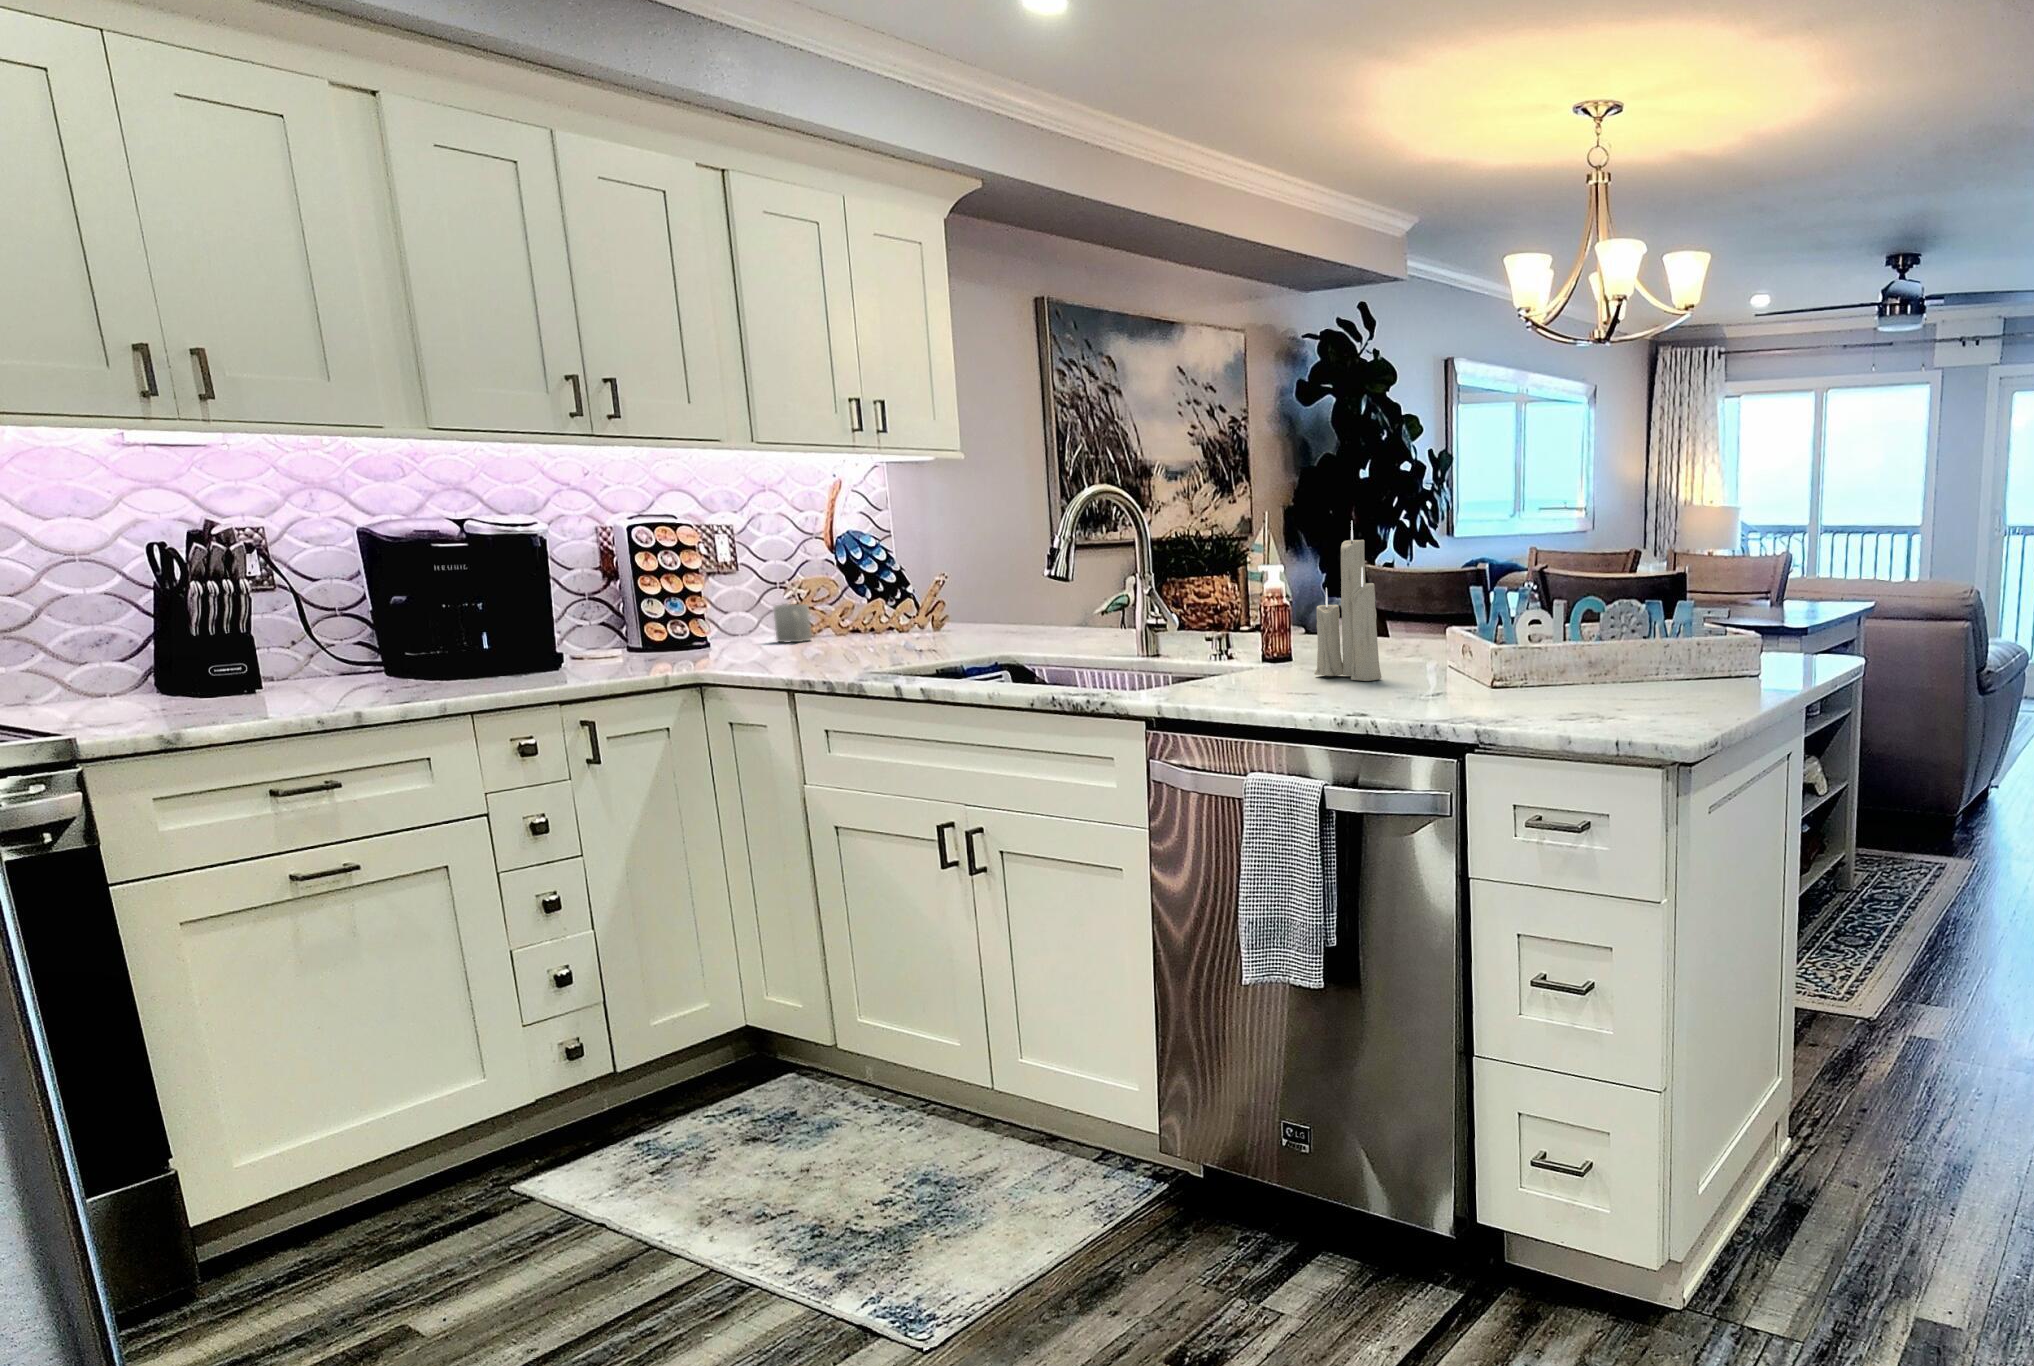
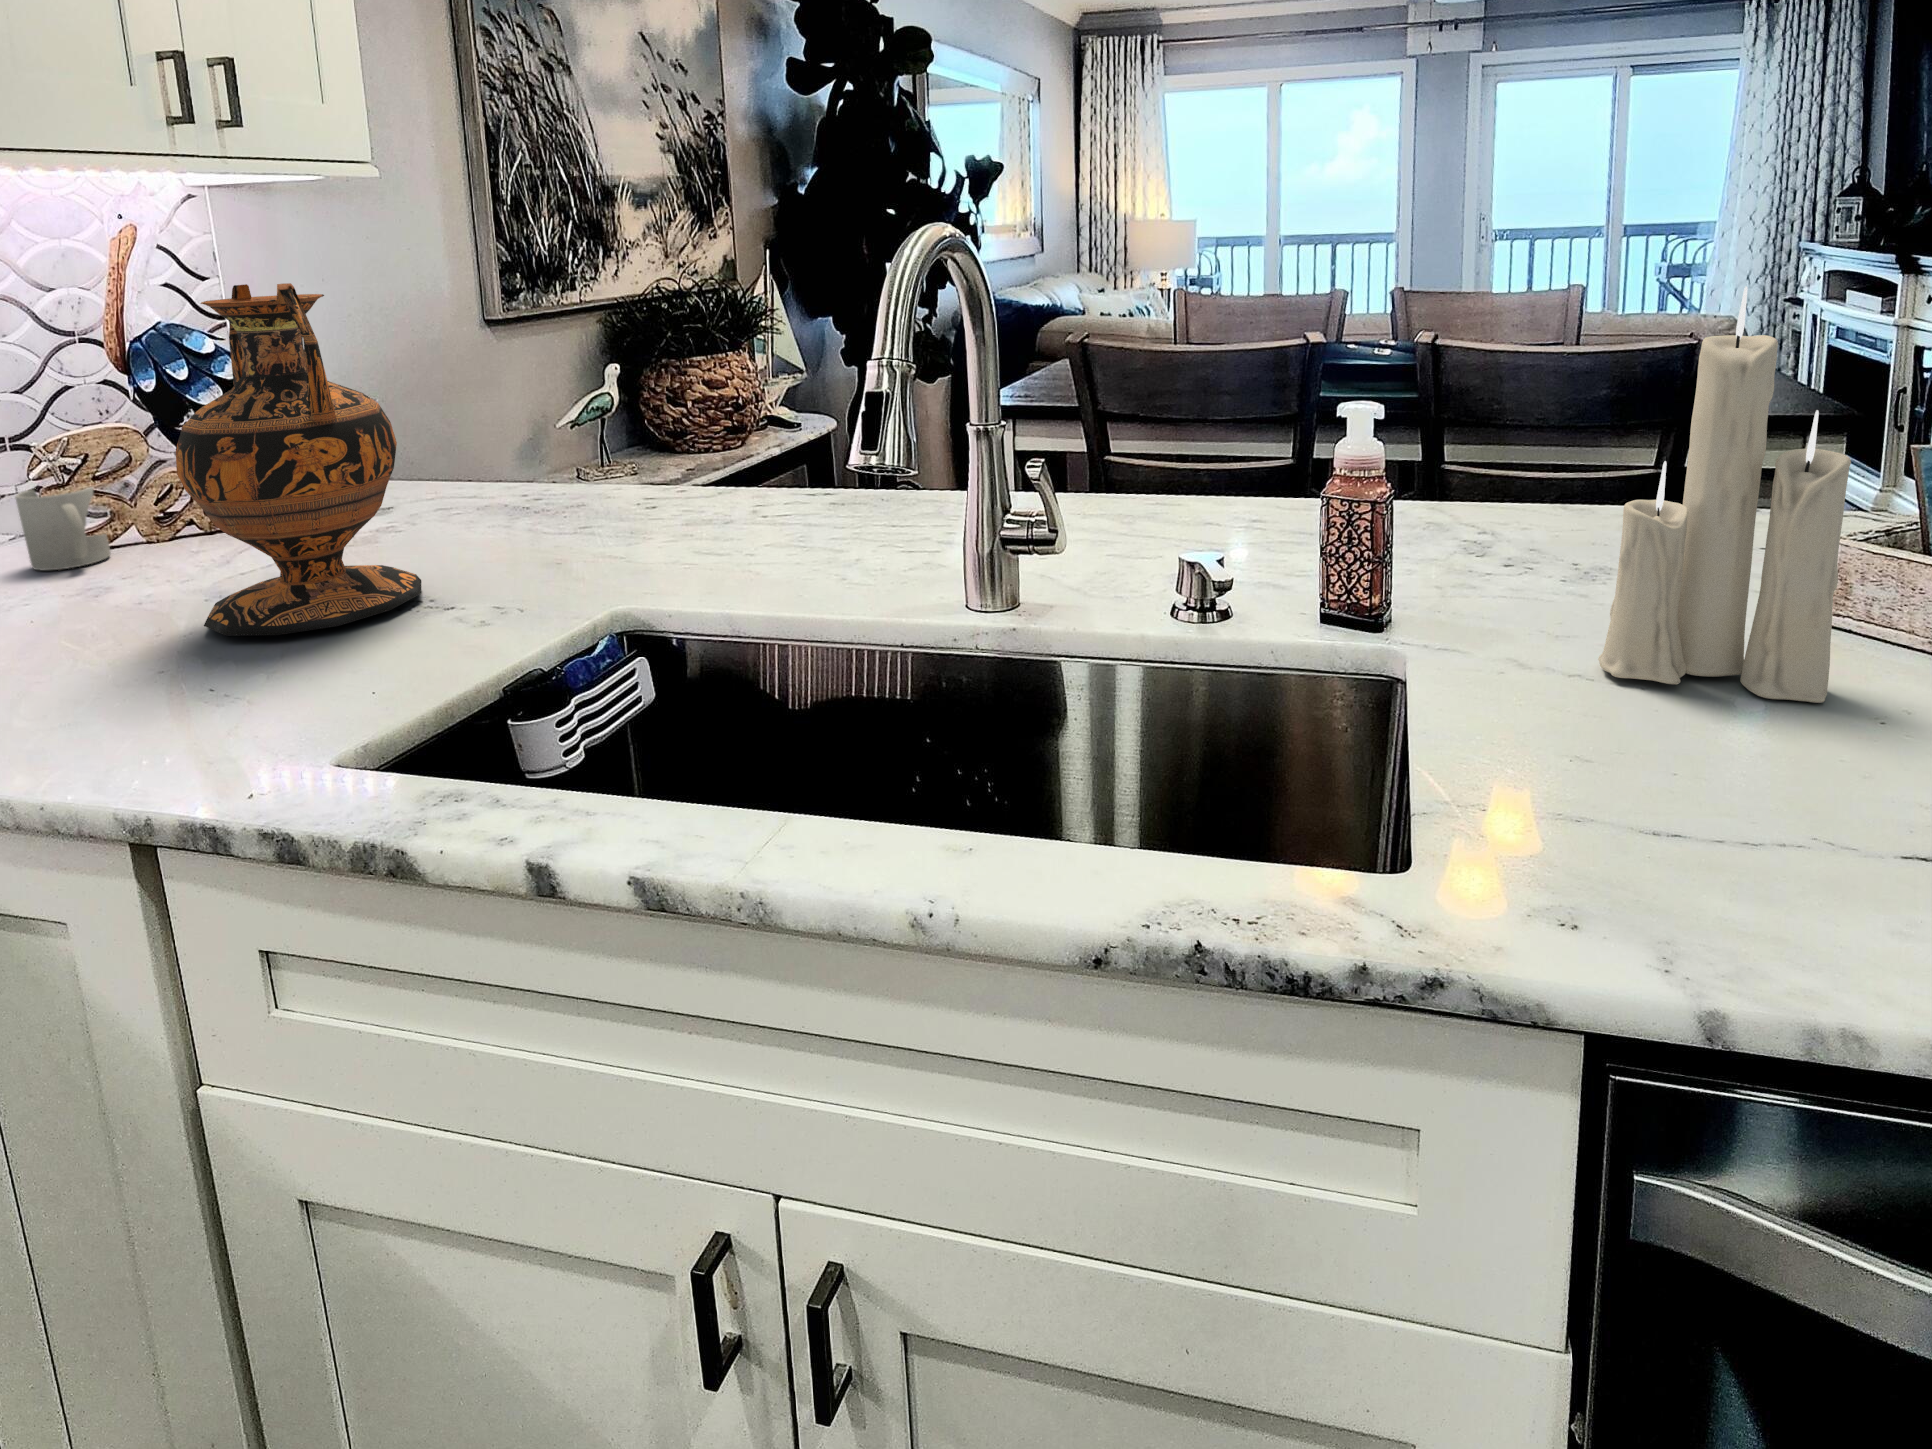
vase: none [829,507,931,656] -> present [176,283,421,636]

